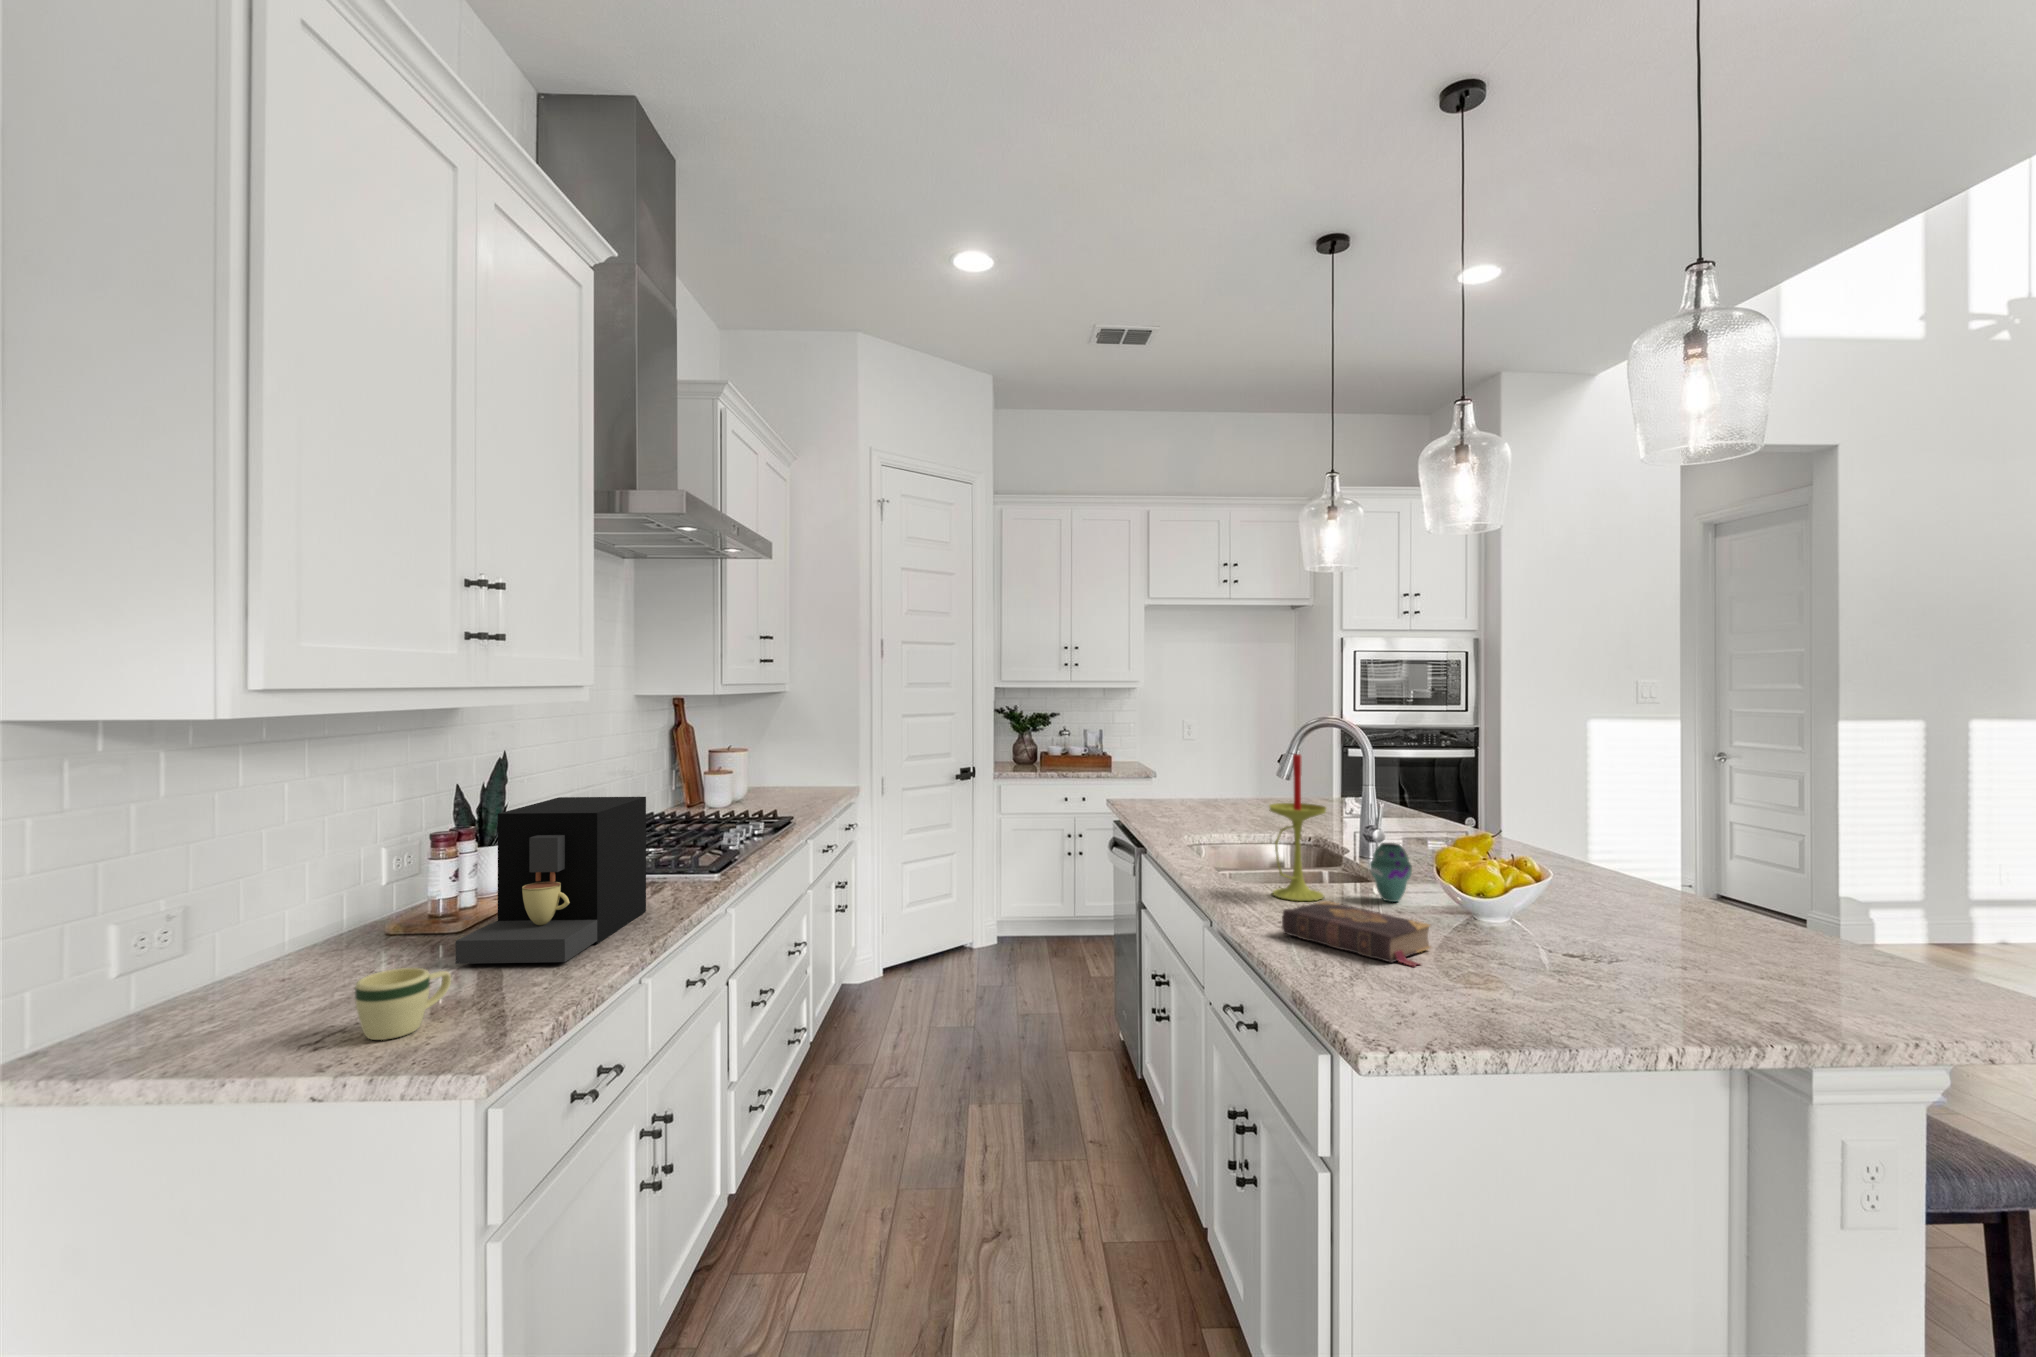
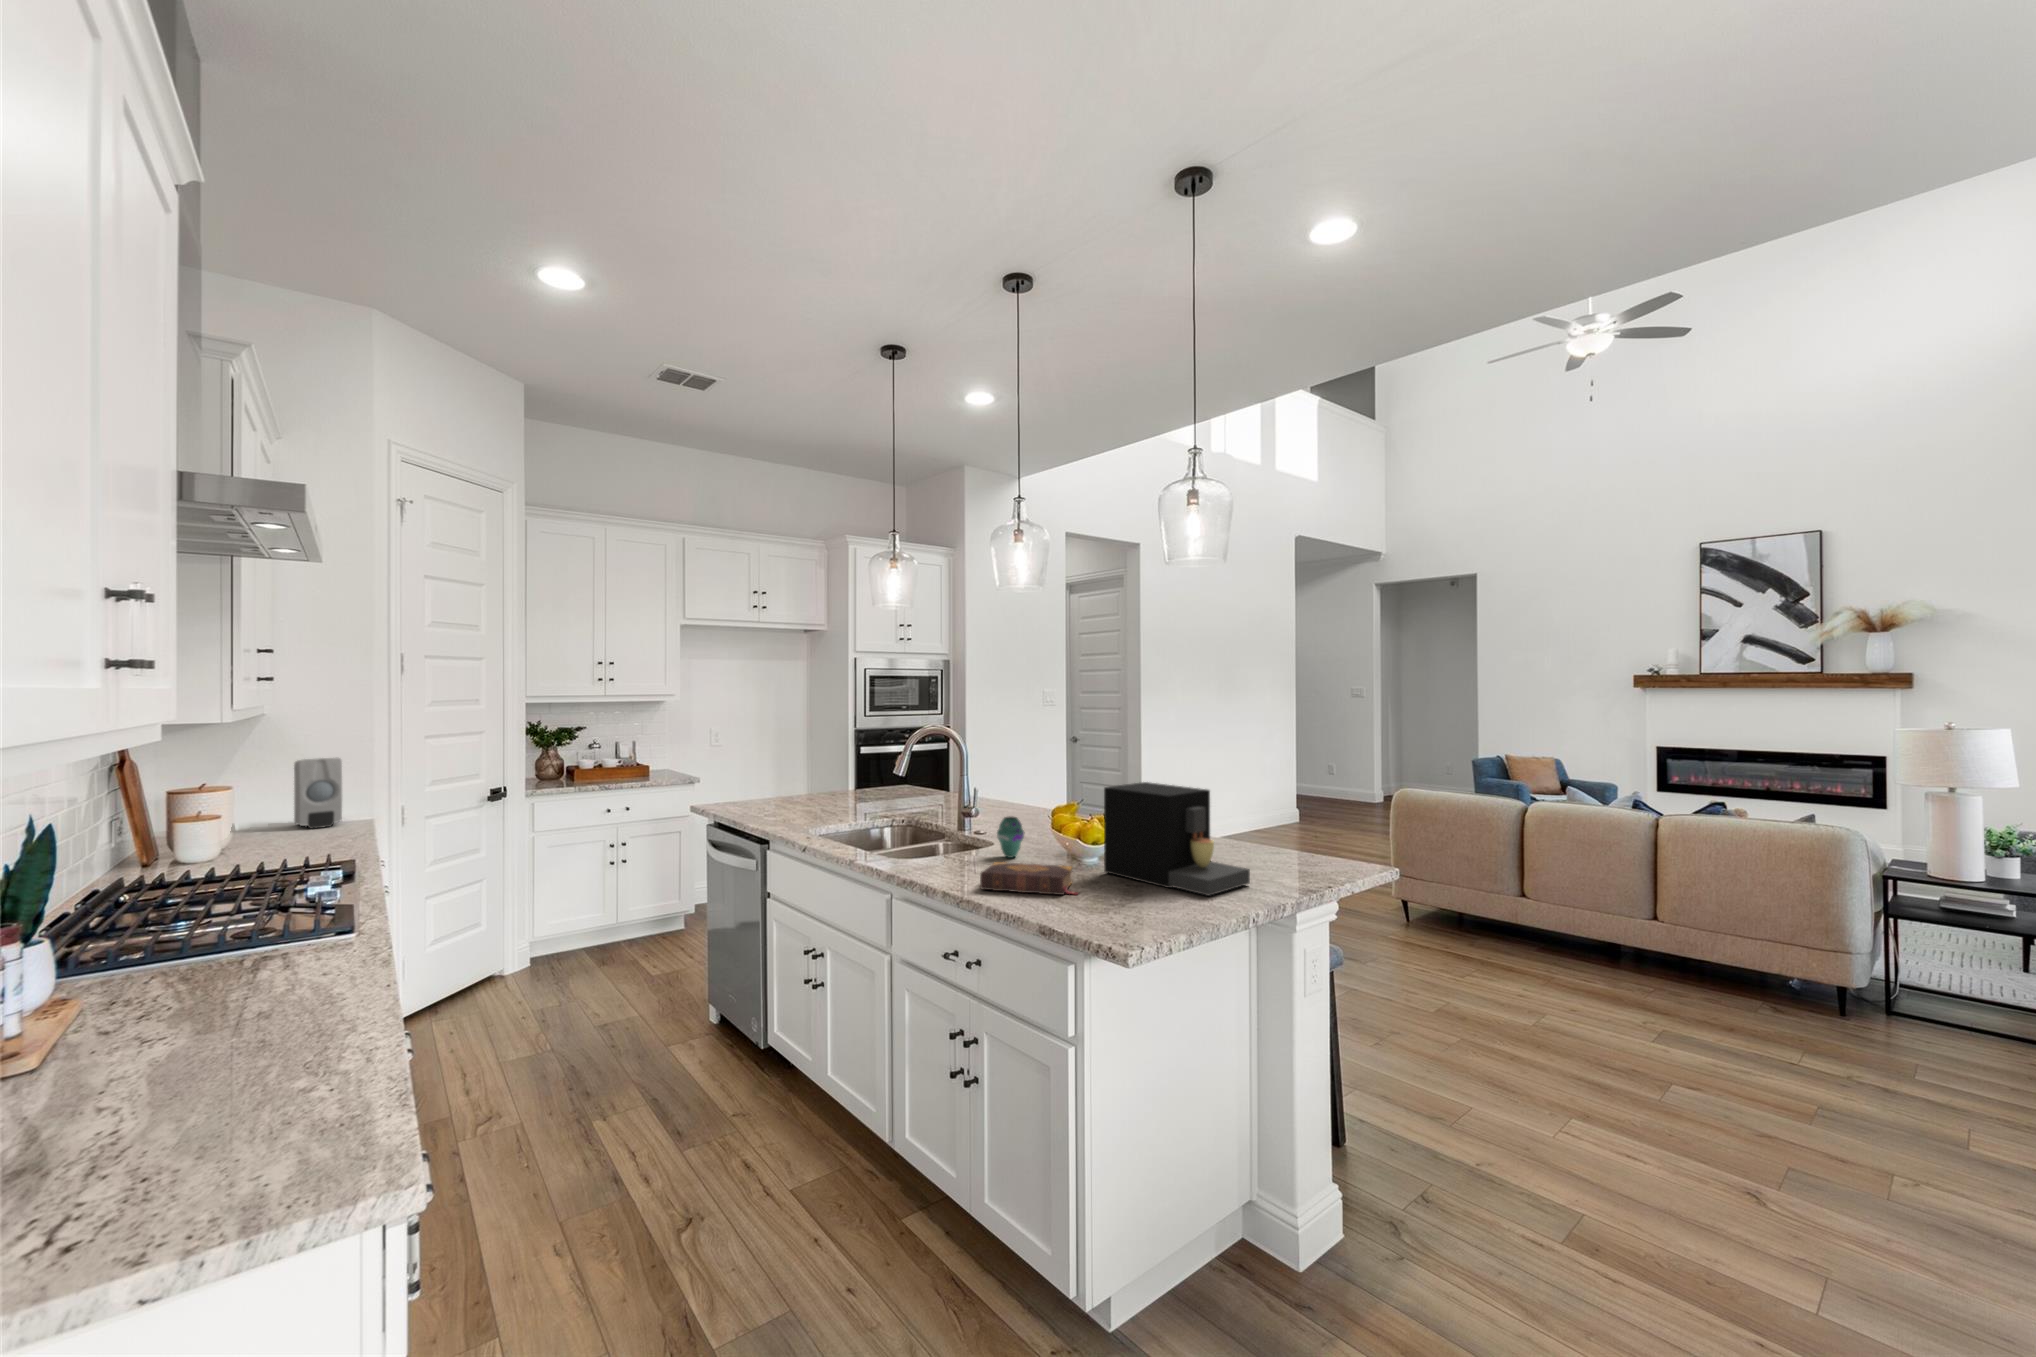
soap dispenser: none [804,731,833,790] -> present [294,758,342,829]
candle: present [1269,754,1326,901] -> none [930,755,972,867]
coffee maker: present [455,797,646,964] -> present [1104,782,1250,896]
mug: present [355,968,451,1040] -> none [119,1100,237,1213]

